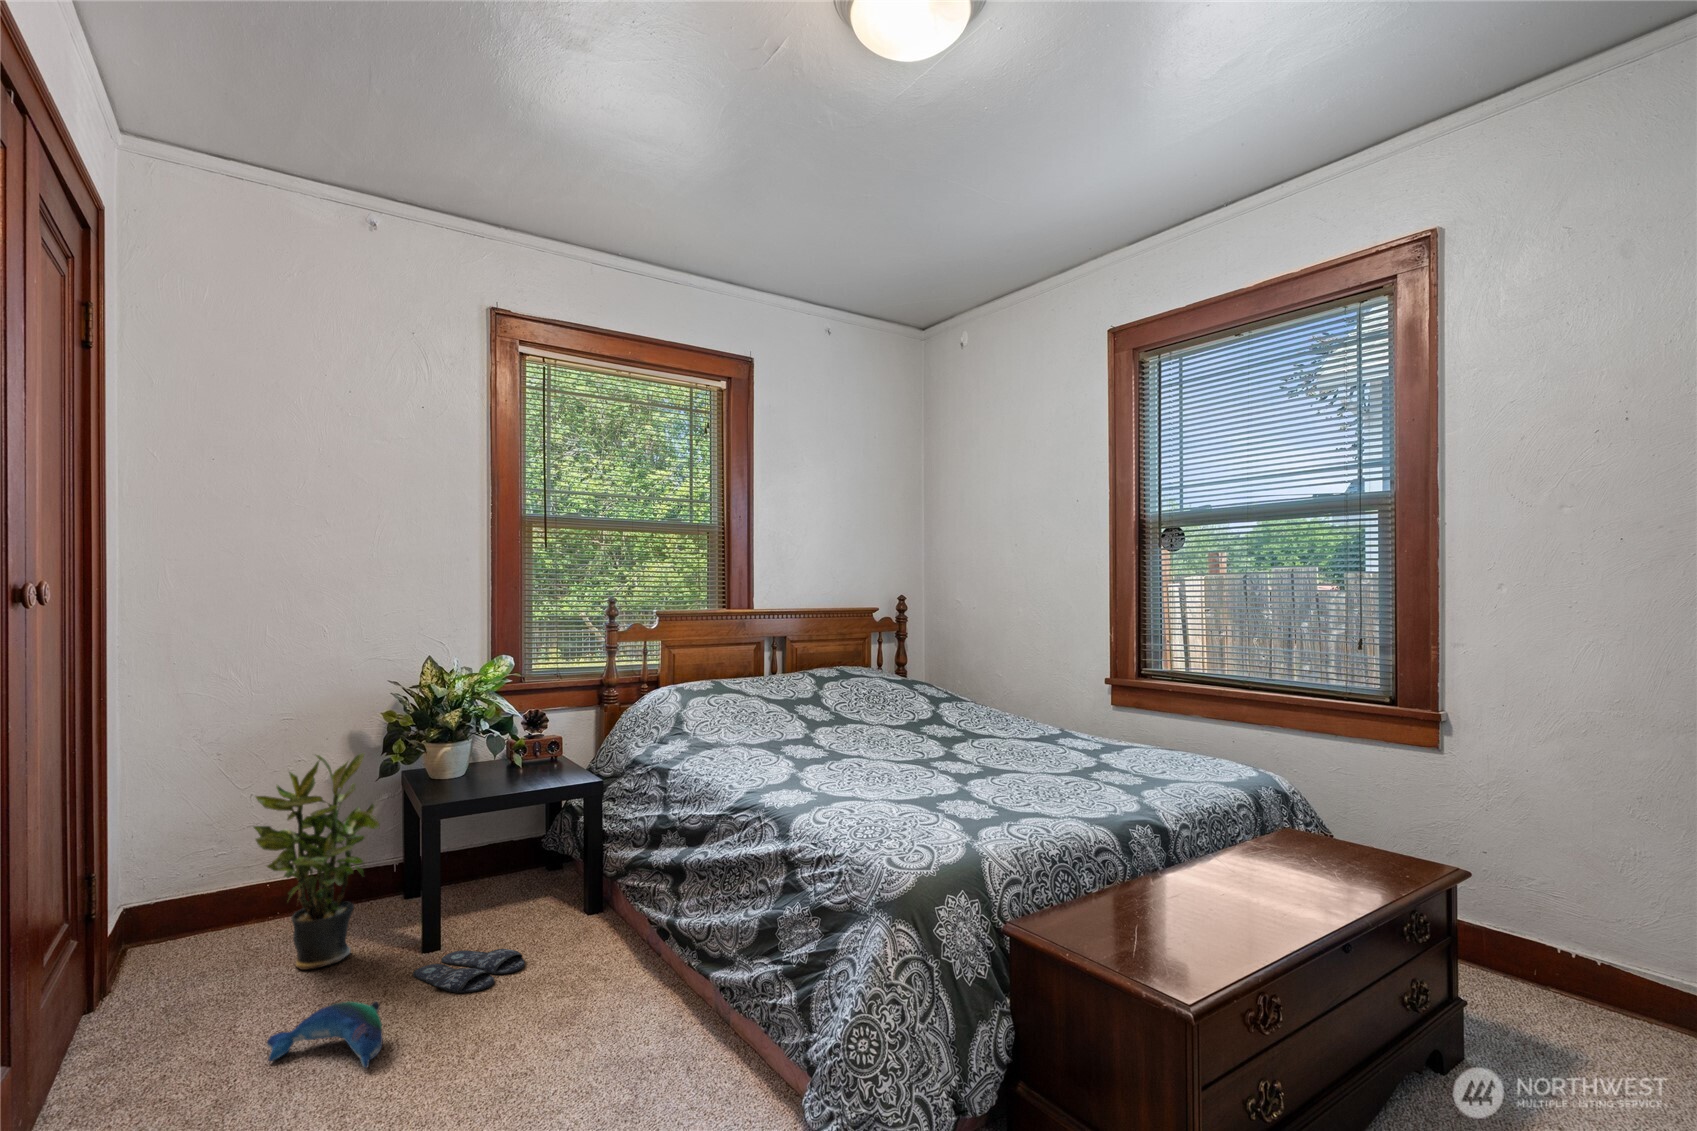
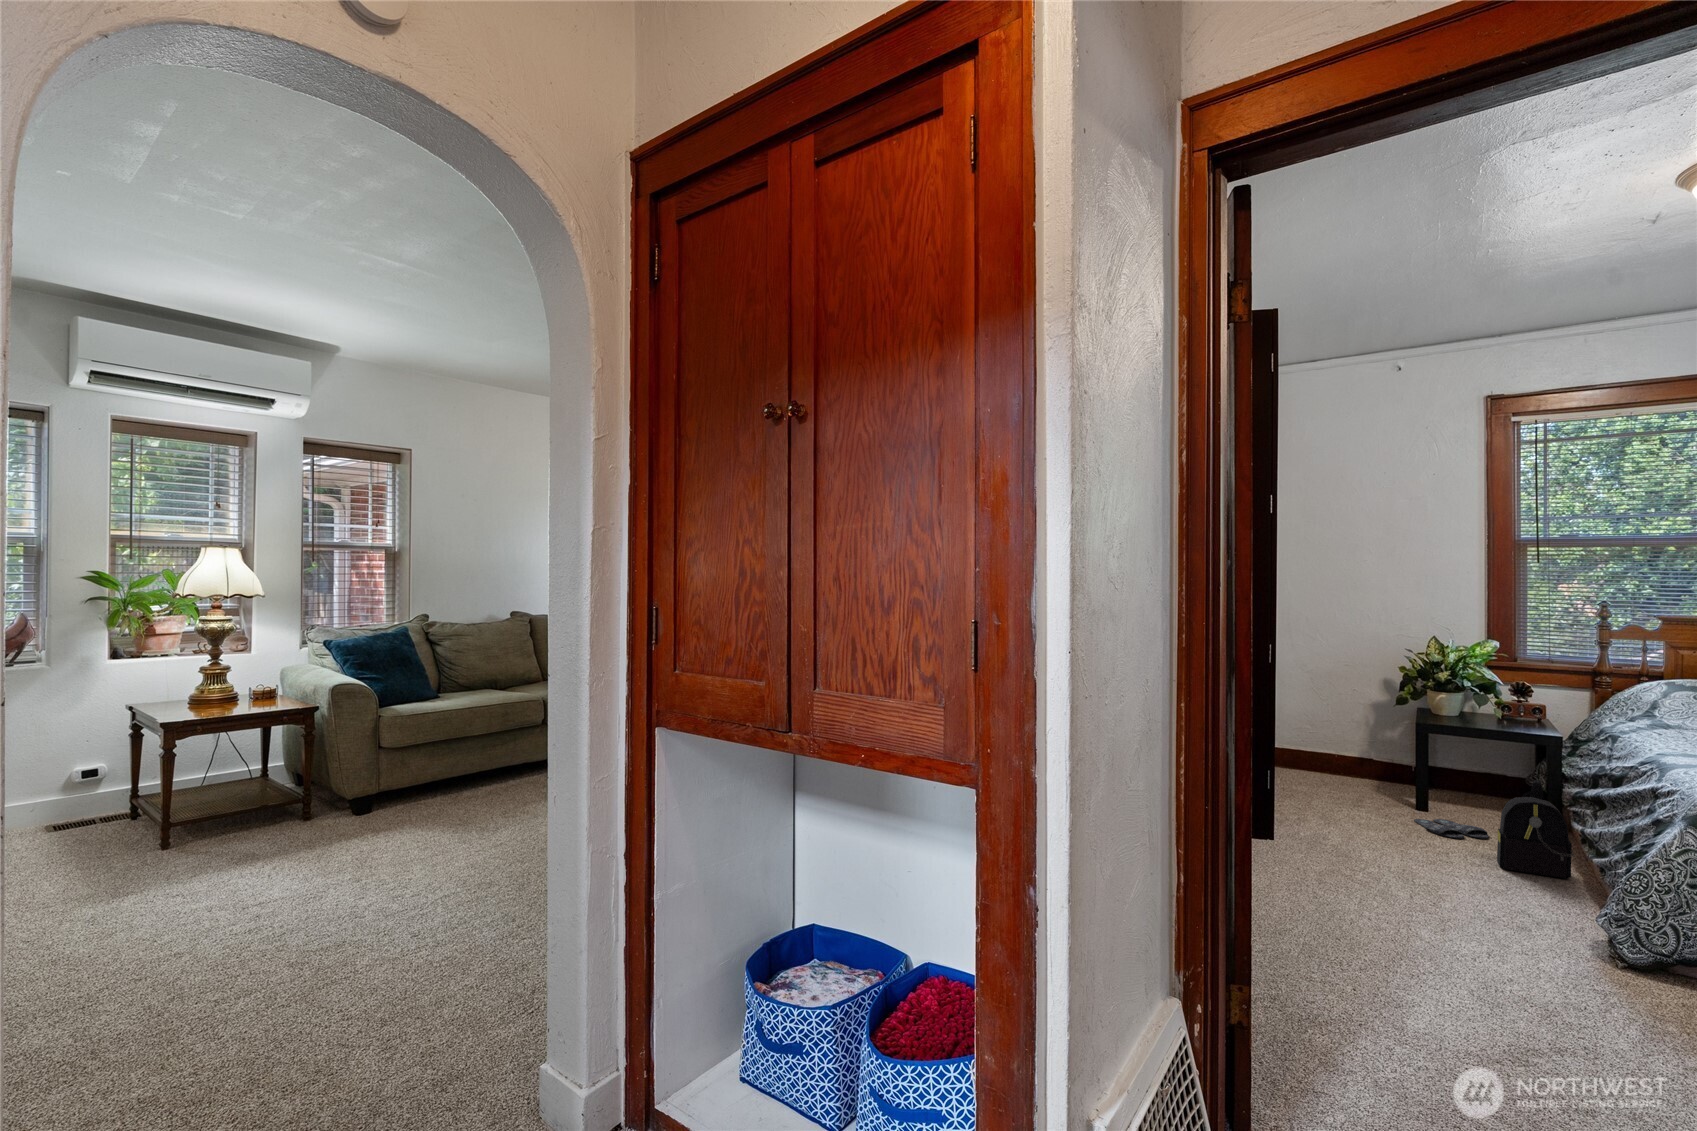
potted plant: present [254,753,380,970] -> none [1326,684,1397,803]
backpack: none [553,862,655,1030] -> present [1497,780,1575,879]
plush toy: present [267,1001,383,1068] -> none [1333,810,1390,842]

